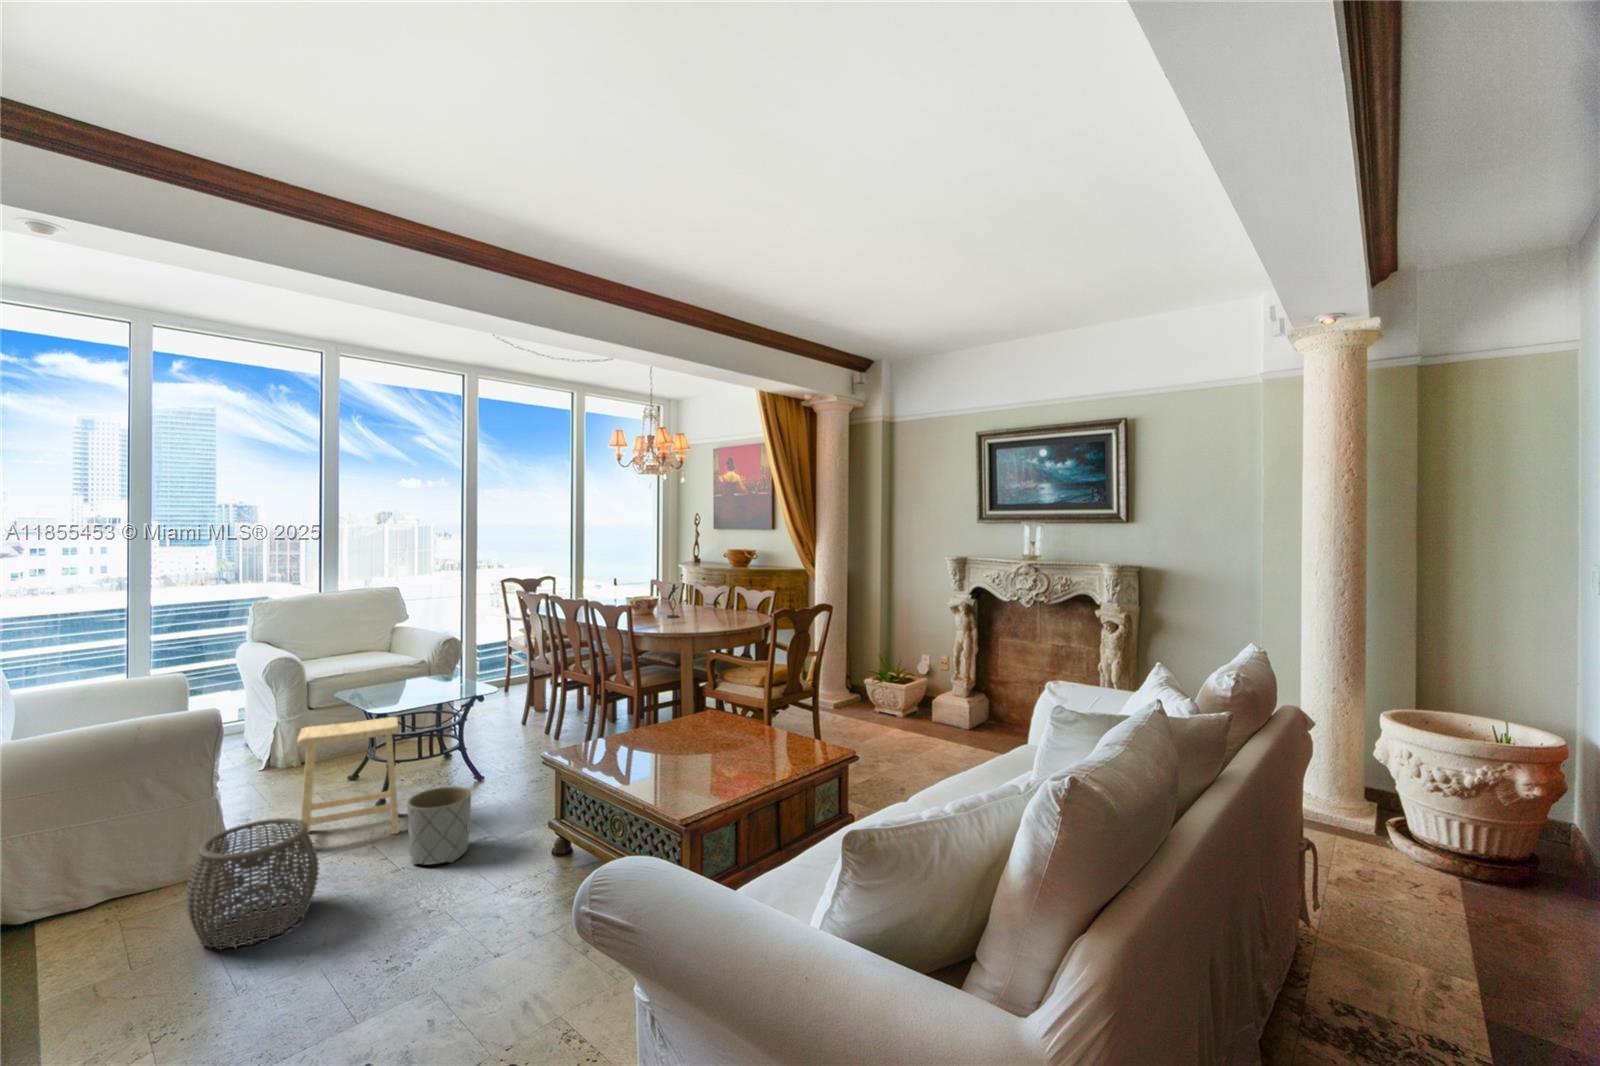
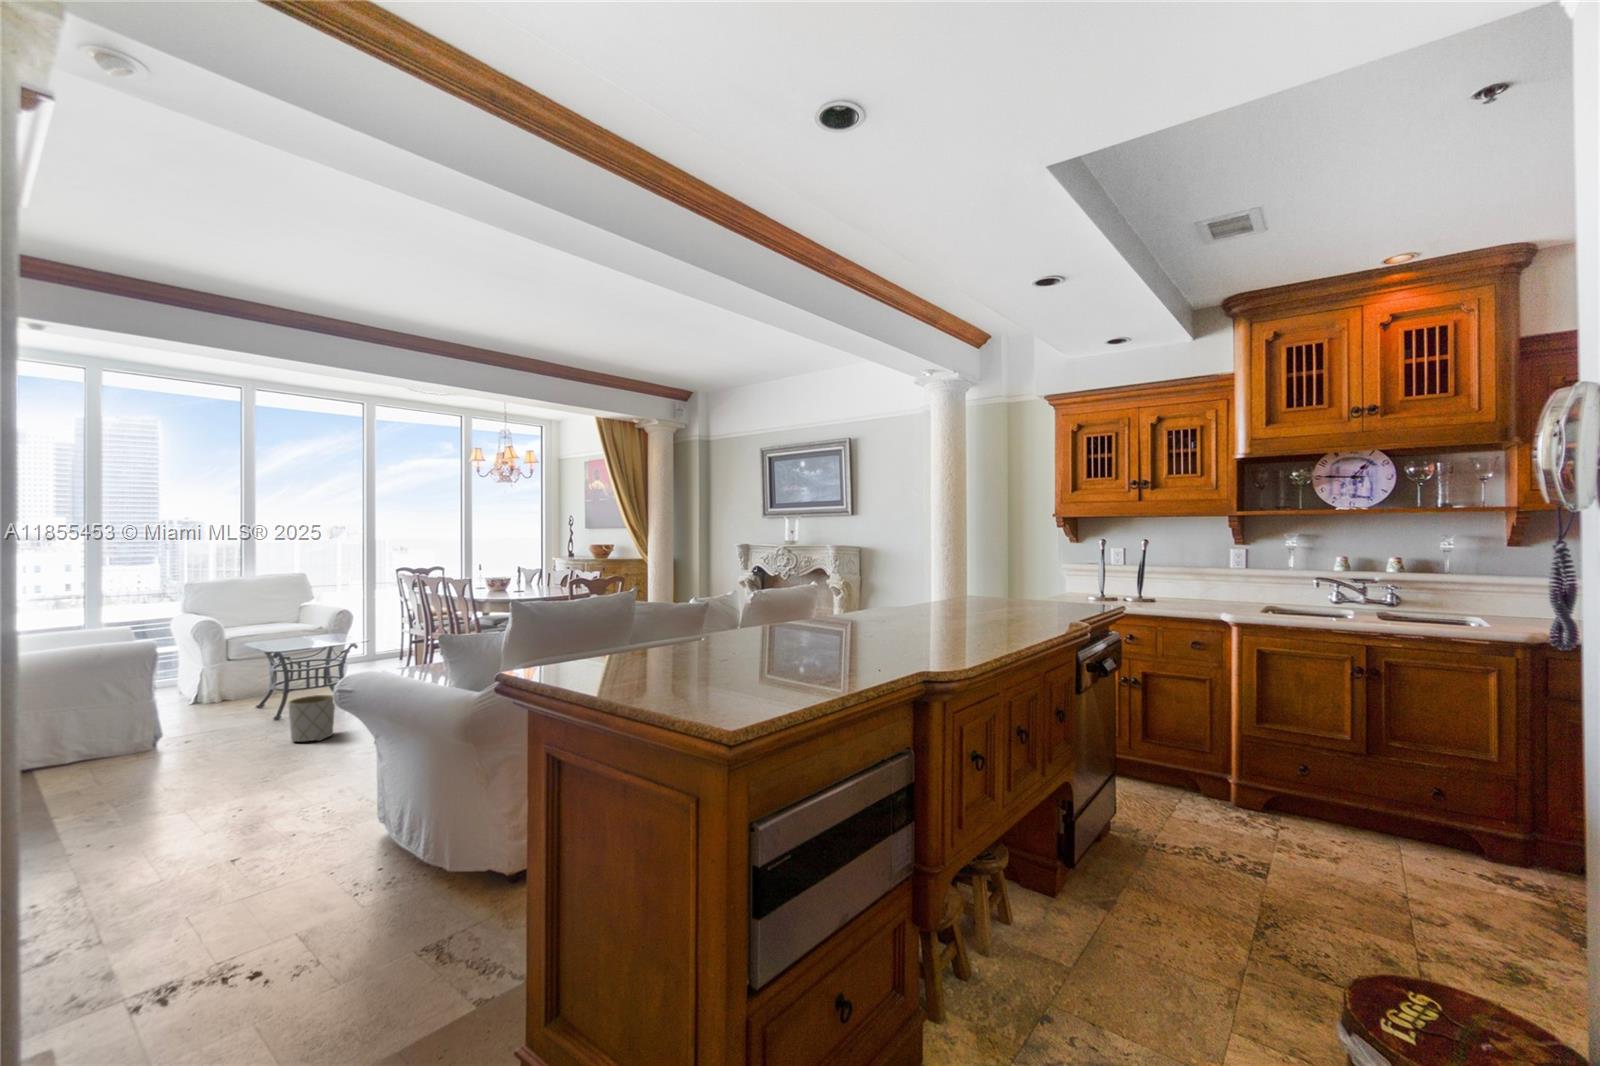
footstool: present [297,717,399,834] -> none [212,653,289,740]
woven basket: present [185,818,319,949] -> none [136,705,225,777]

